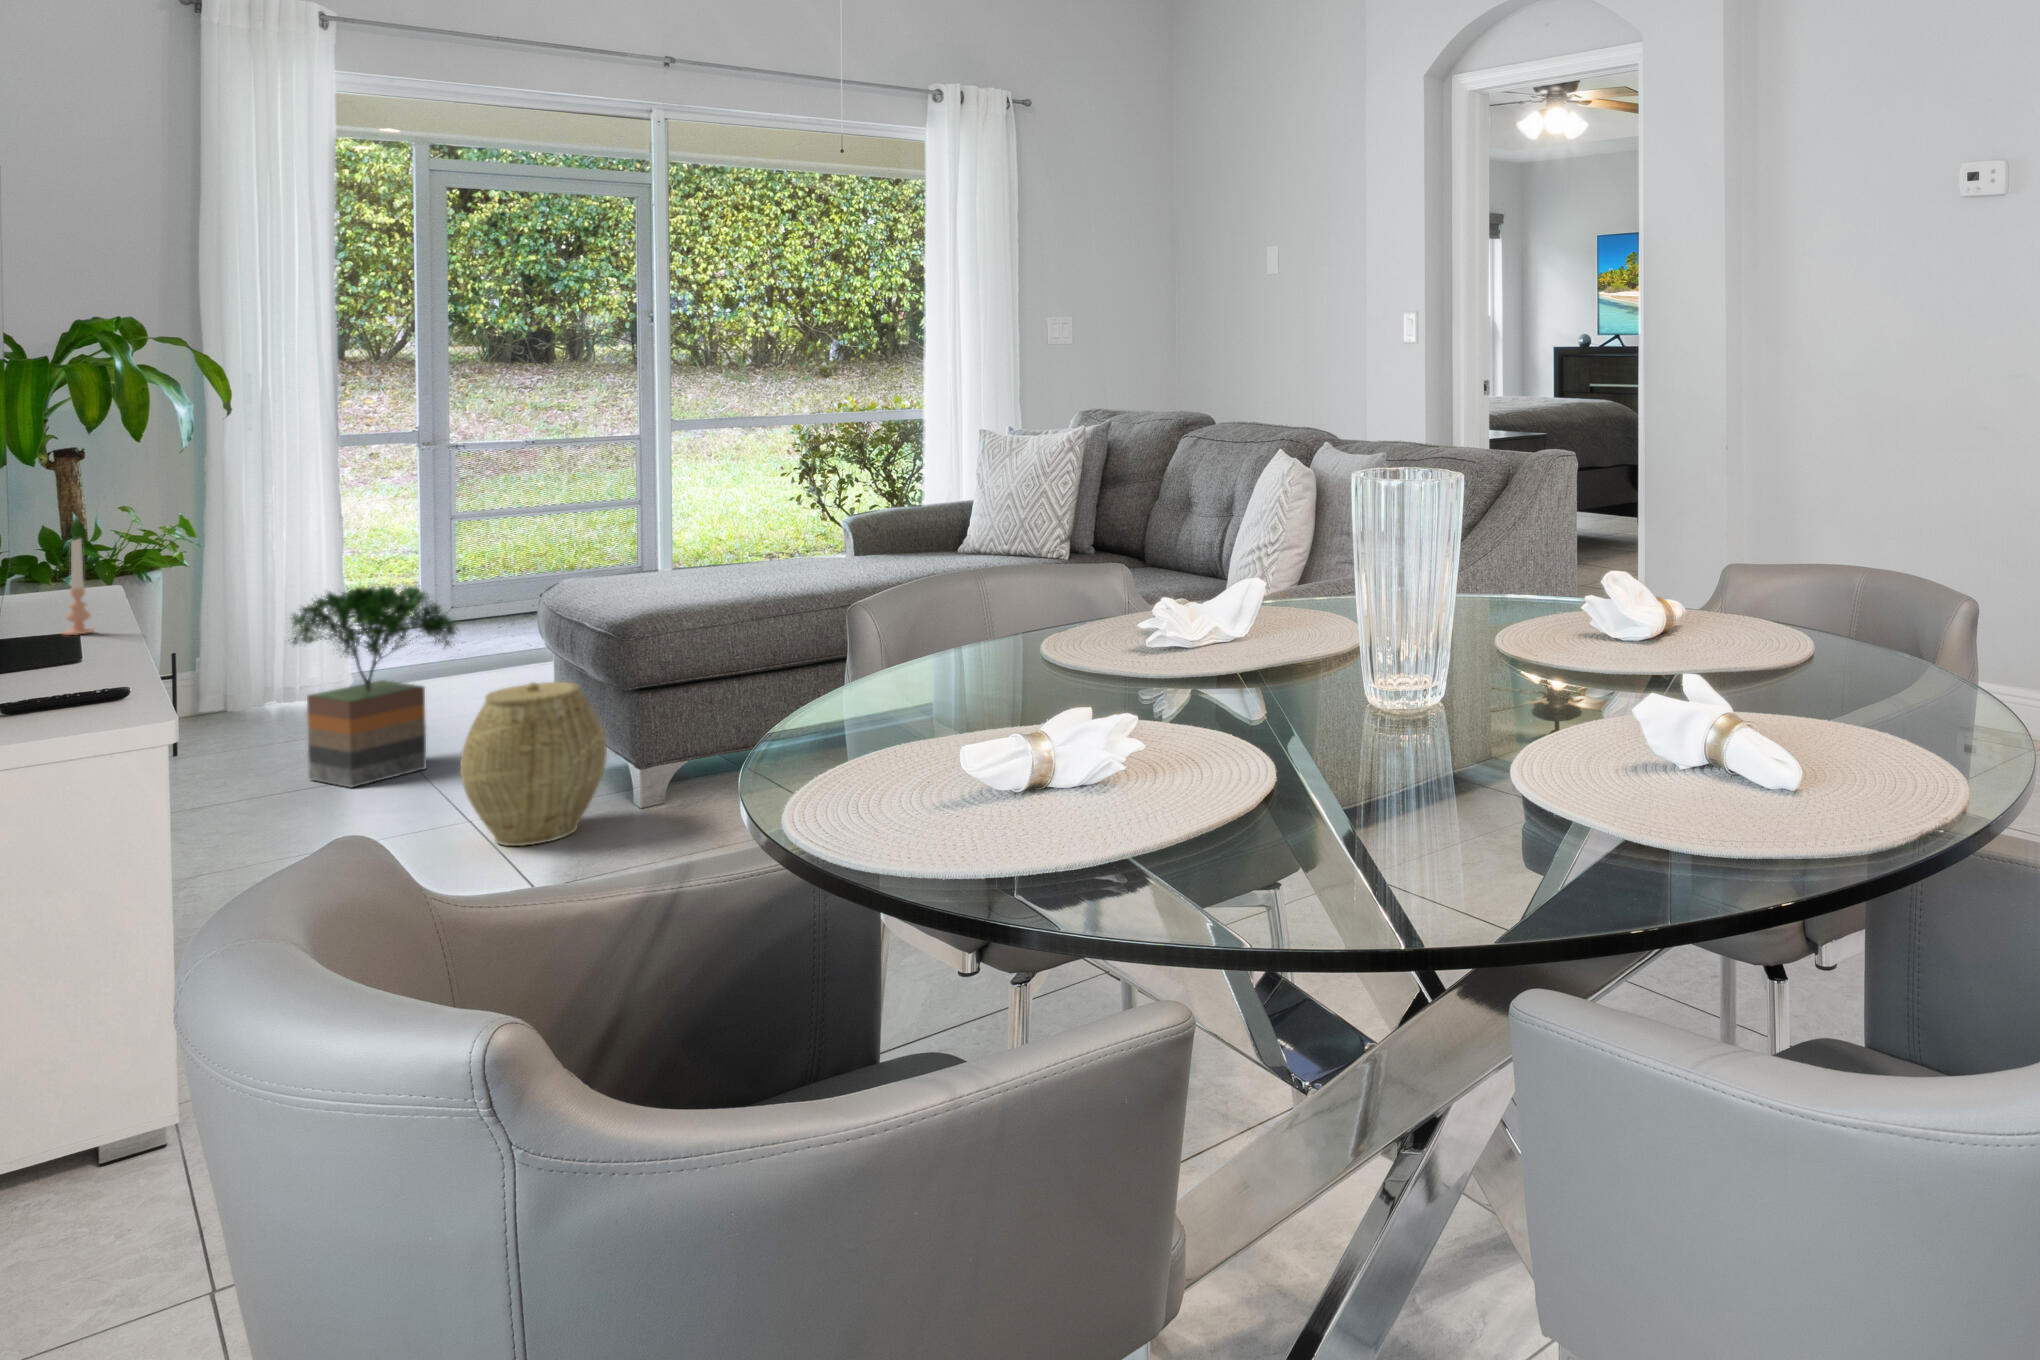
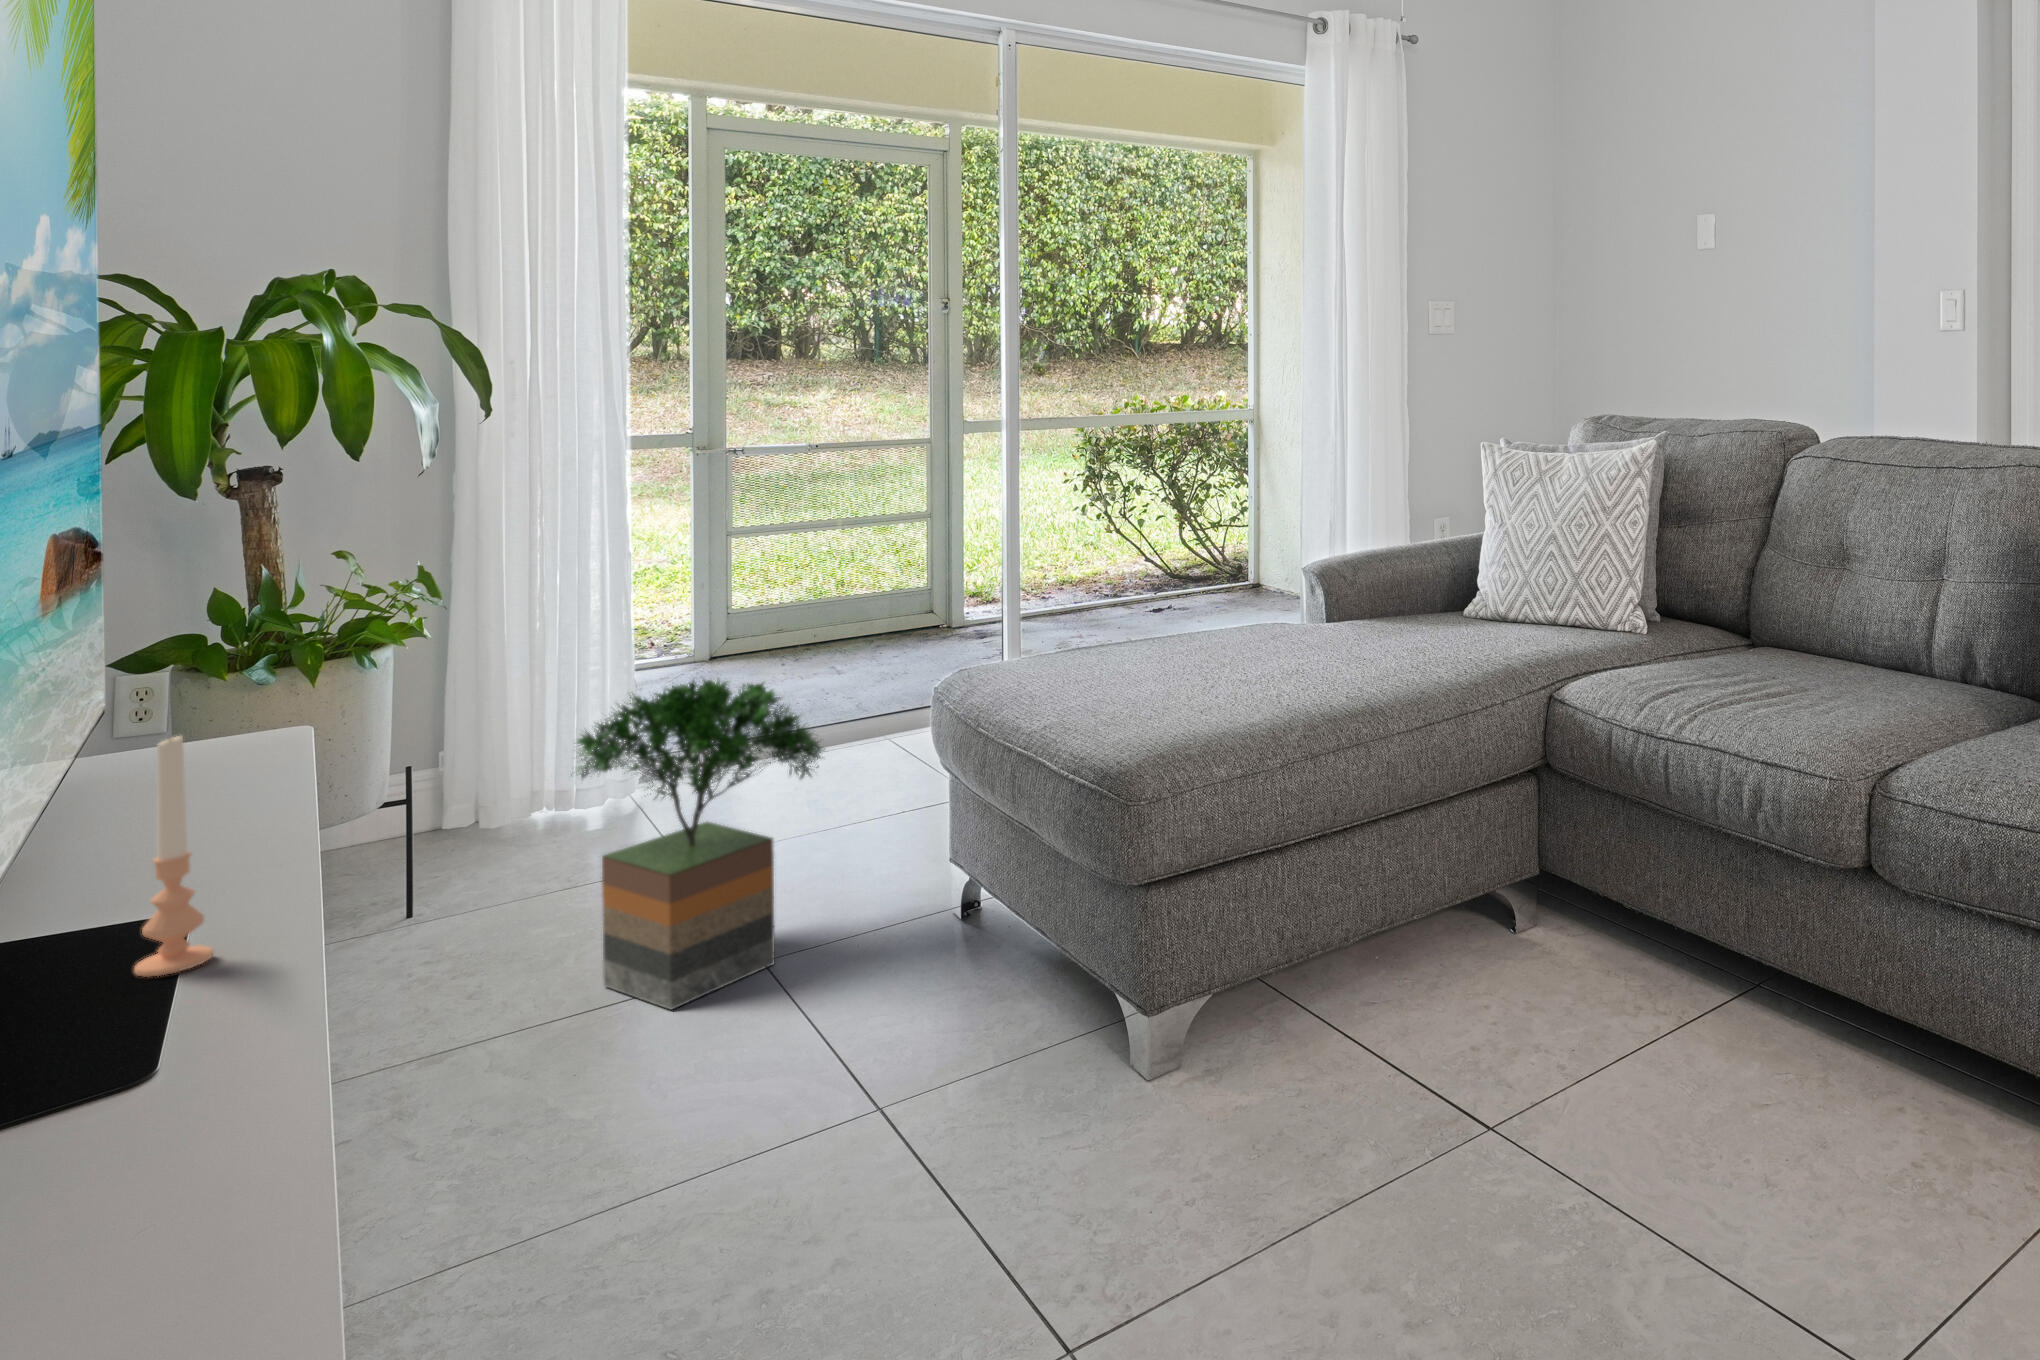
woven basket: present [460,682,607,846] -> none [887,882,1117,1195]

